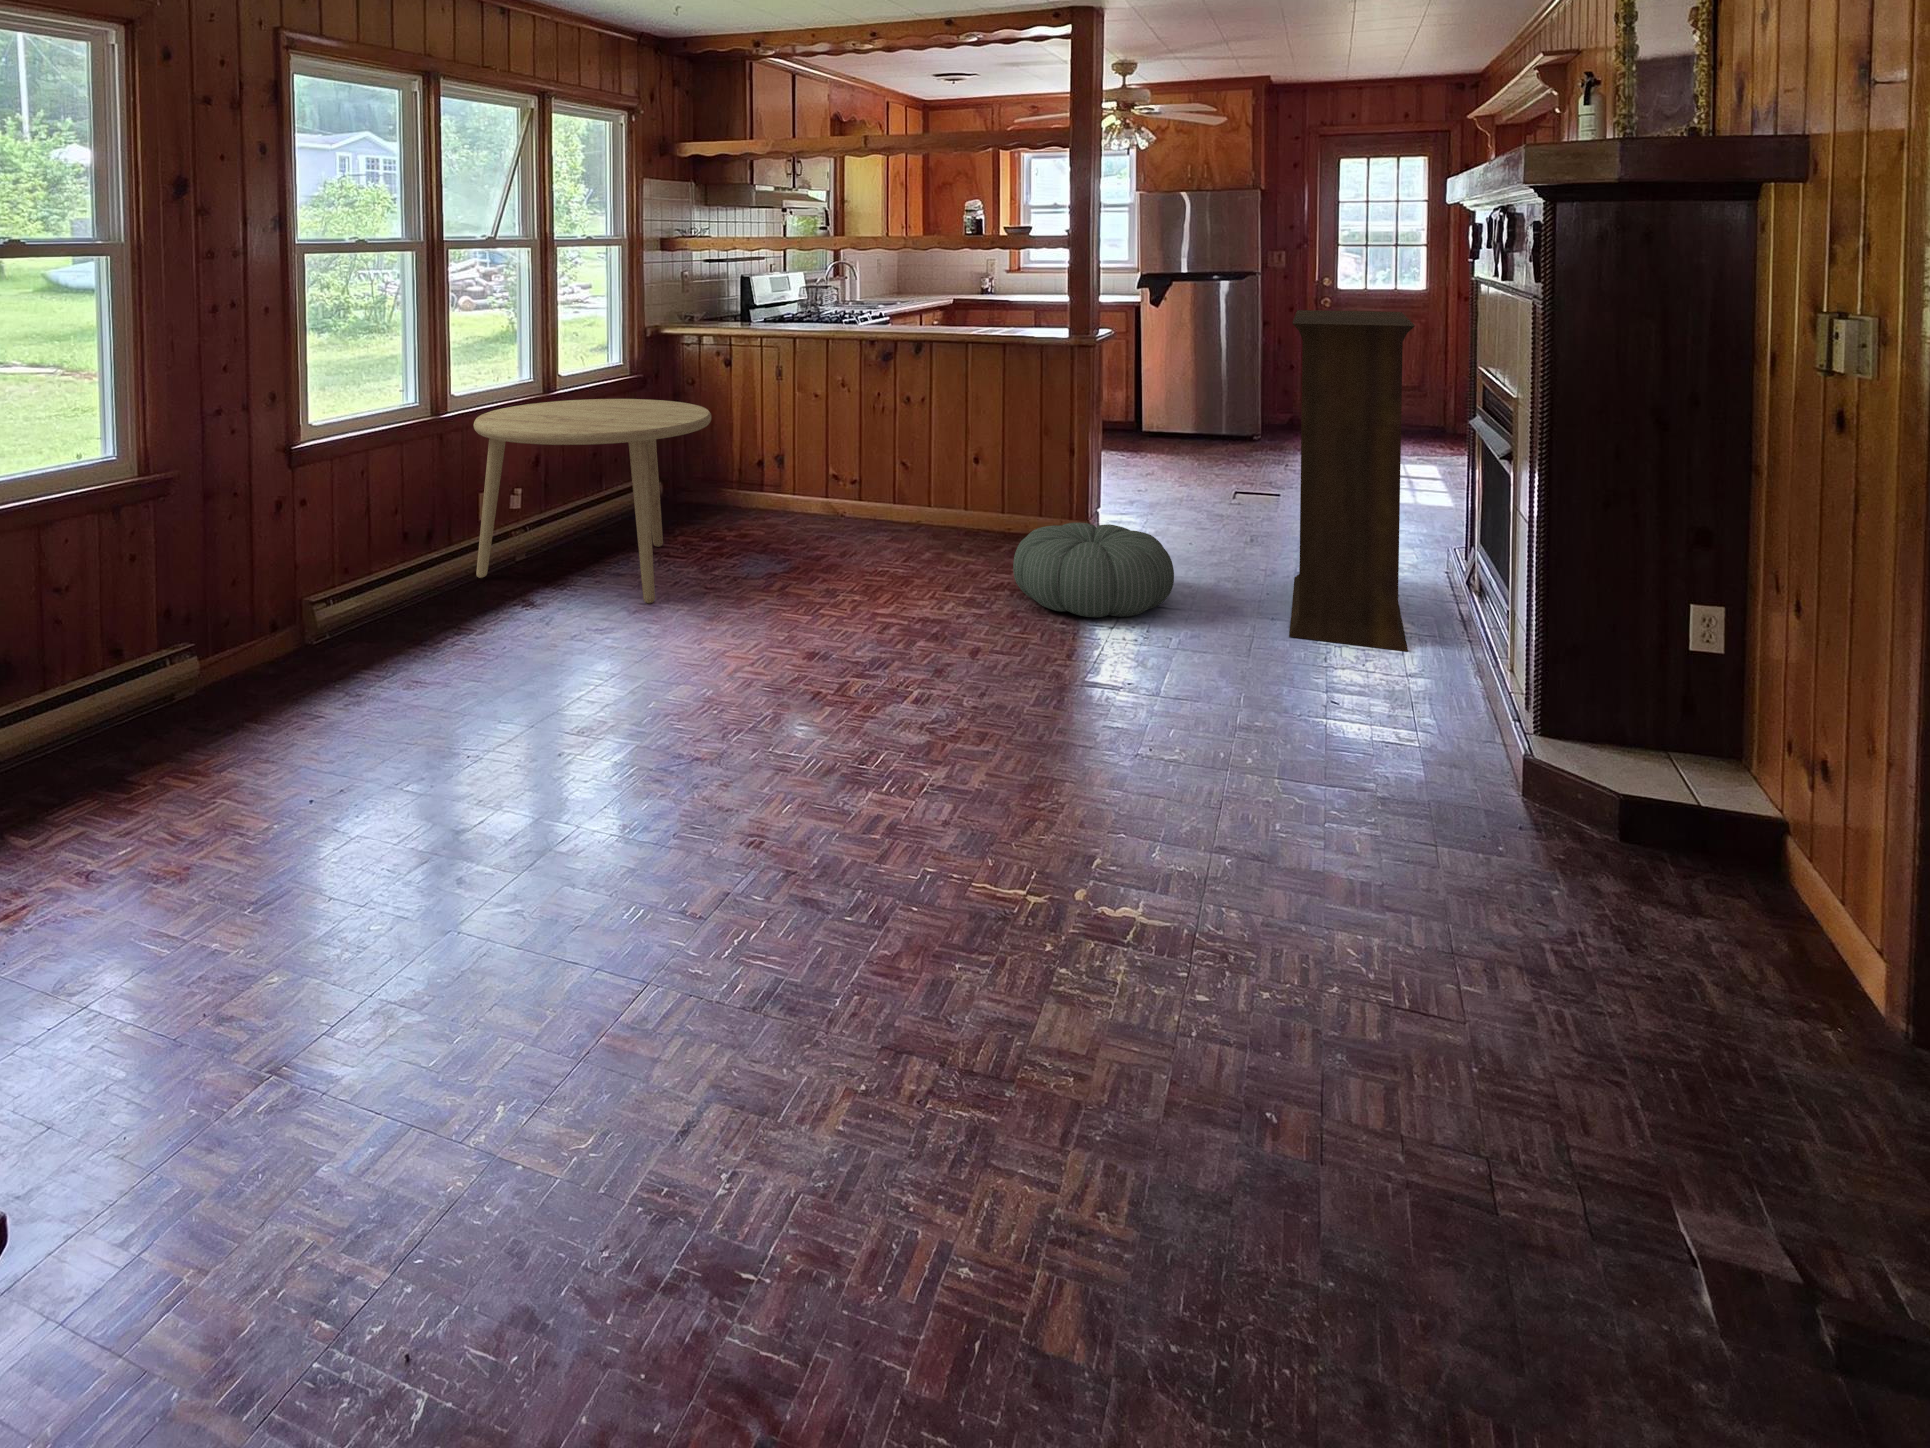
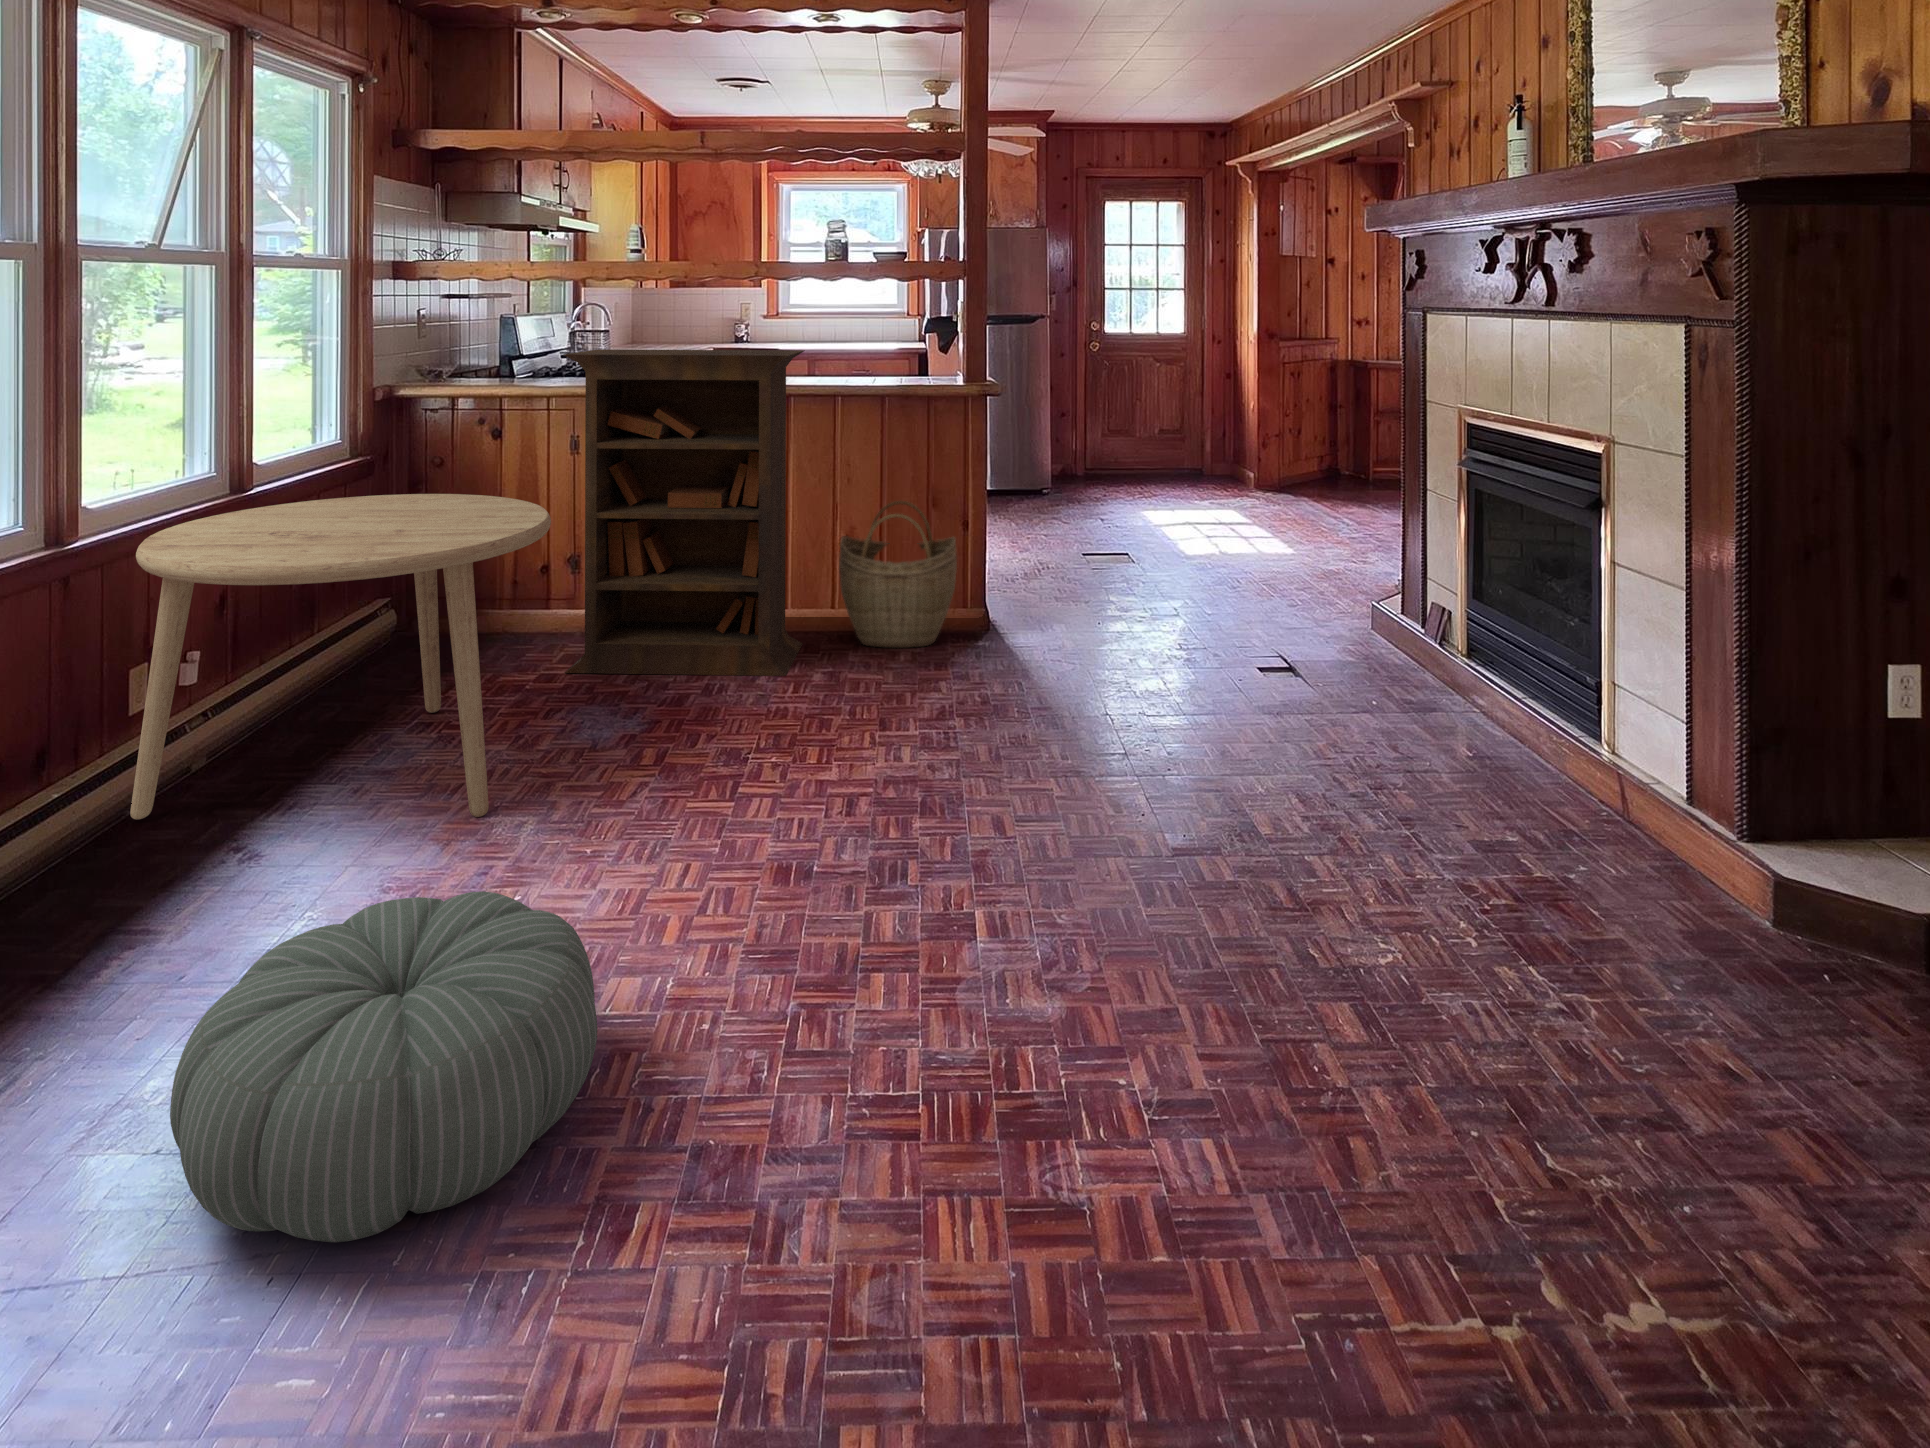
bookcase: present [1289,310,1415,651] -> present [563,349,805,676]
woven basket: none [956,430,1053,547] -> present [839,501,957,648]
pouf: present [1013,523,1174,617] -> present [170,891,597,1242]

